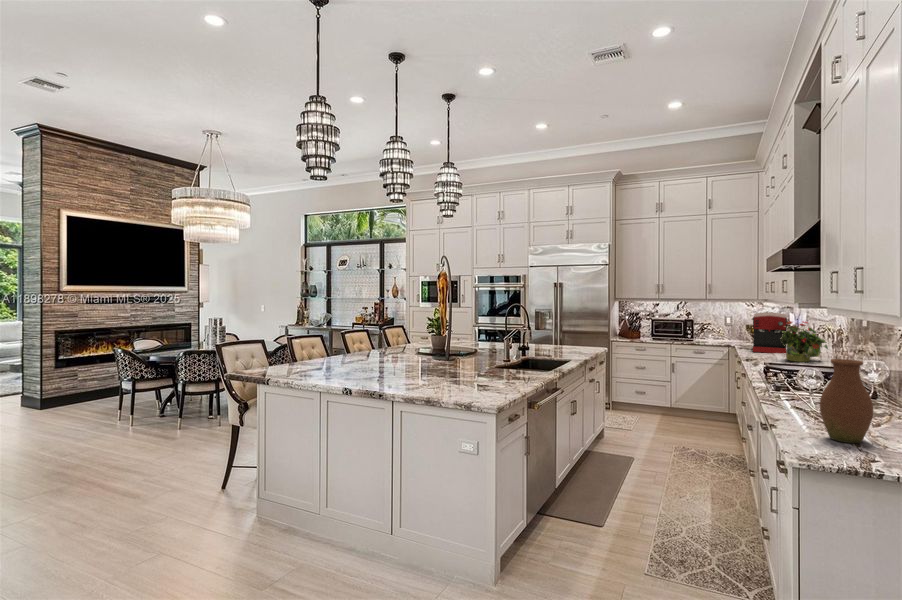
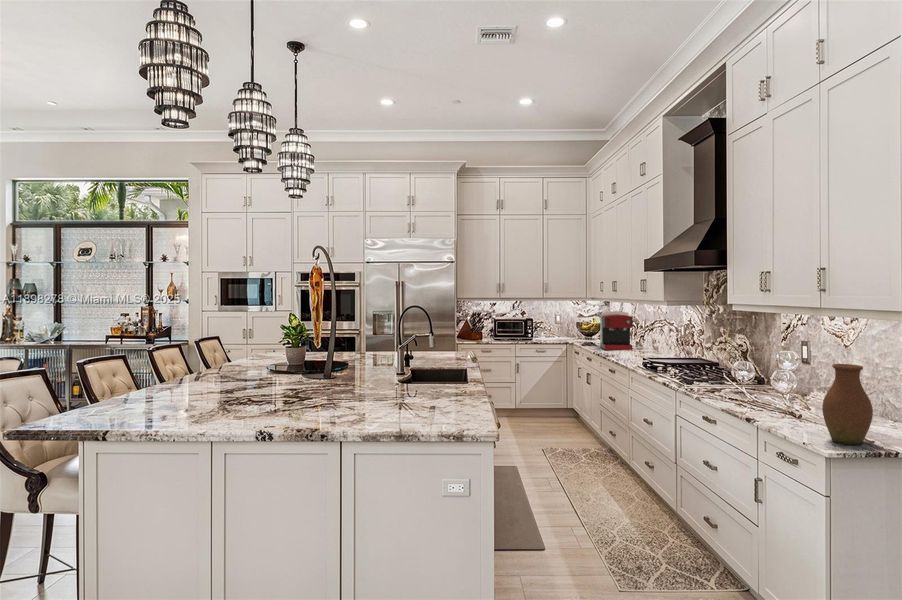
potted plant: present [781,321,828,362] -> none [640,319,681,358]

